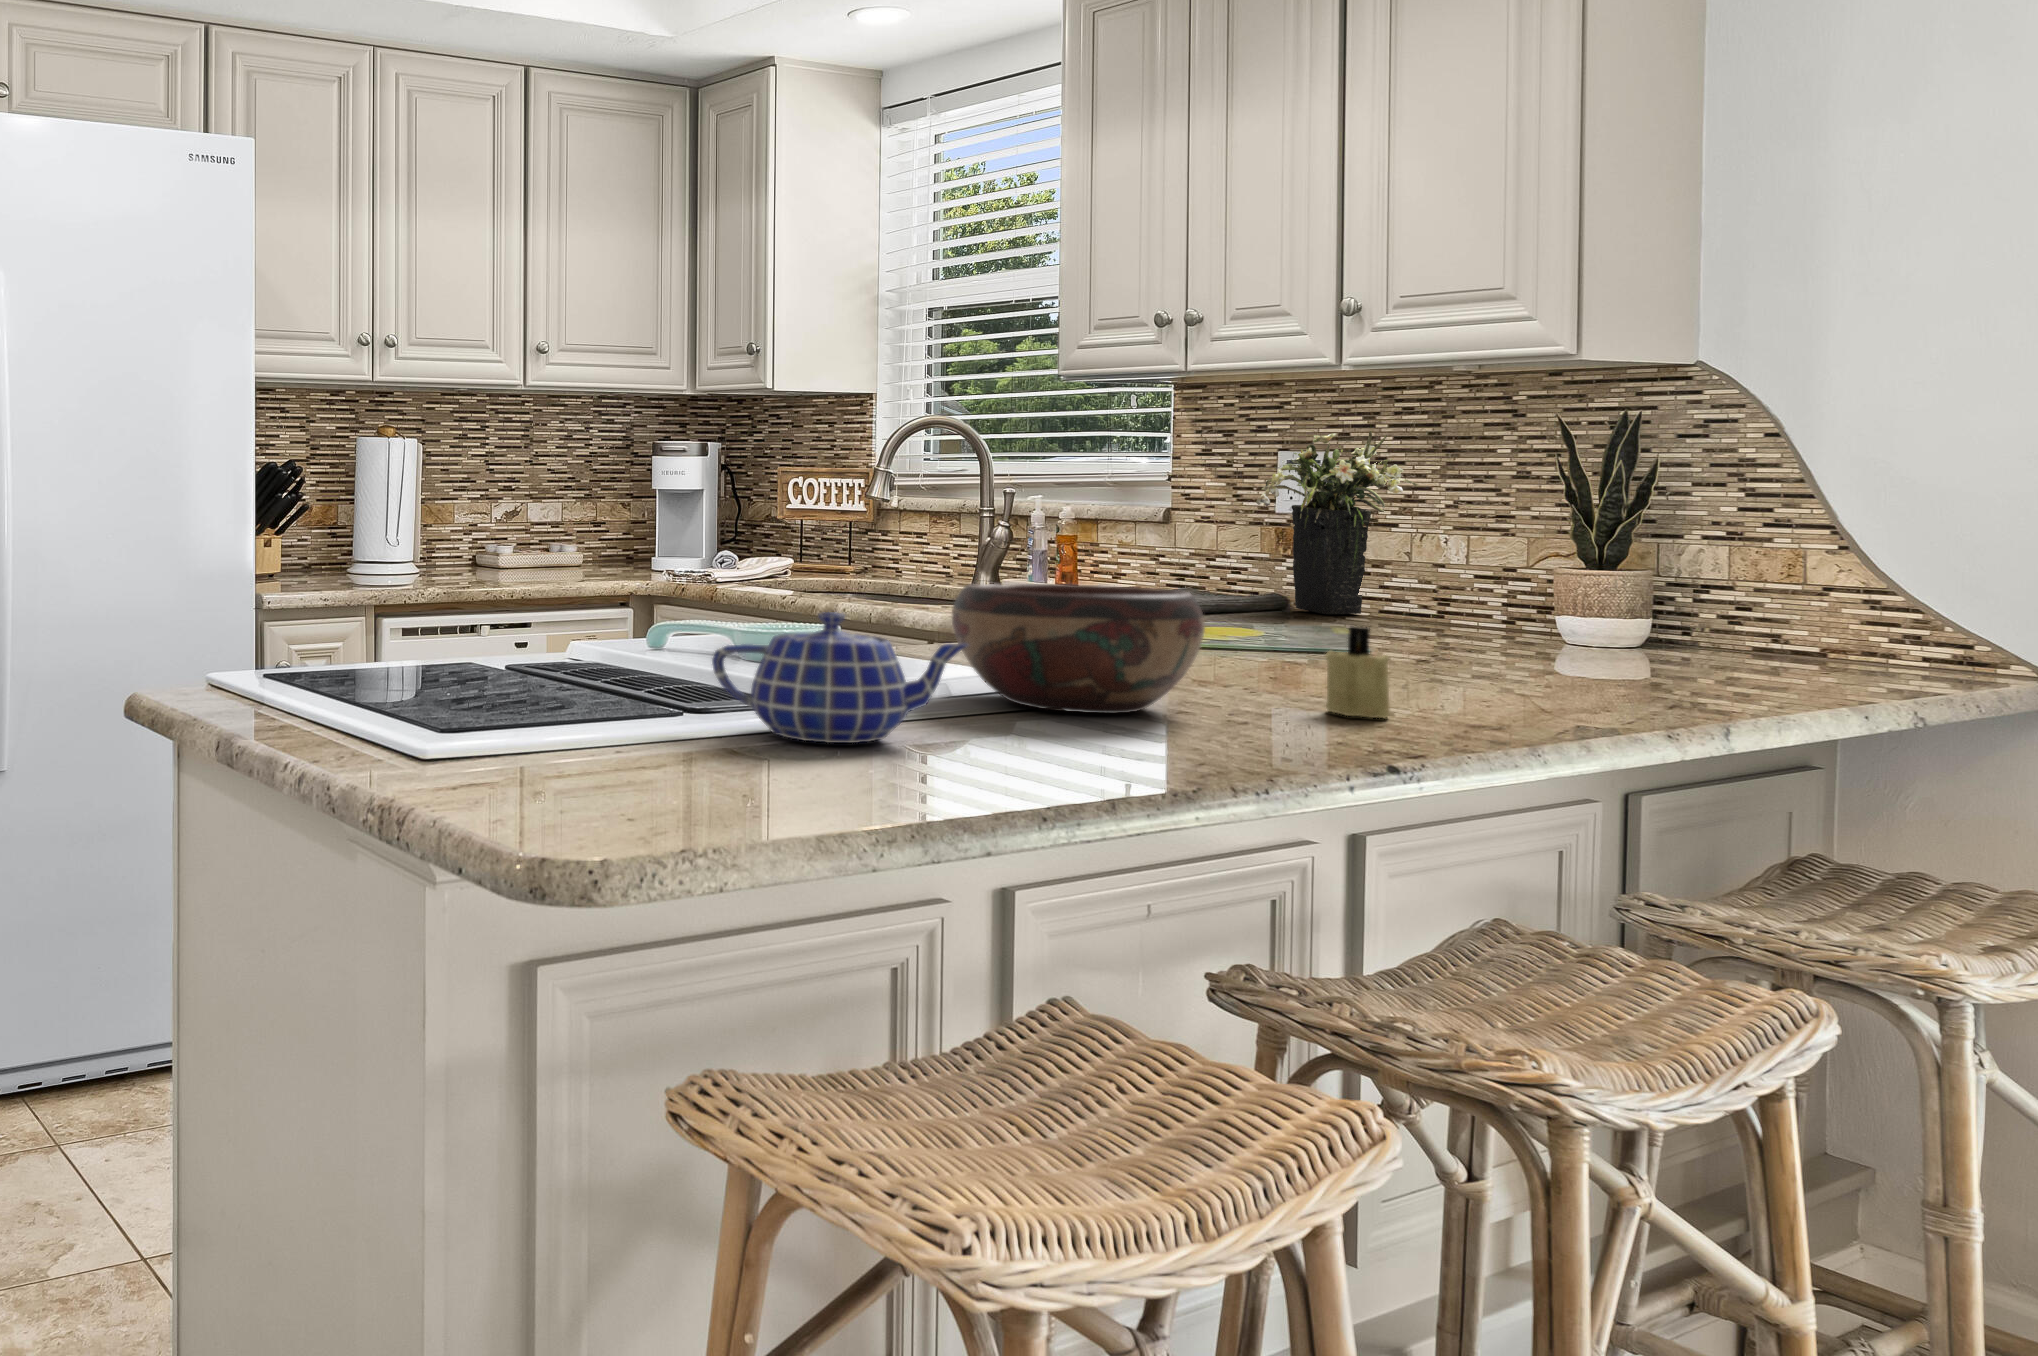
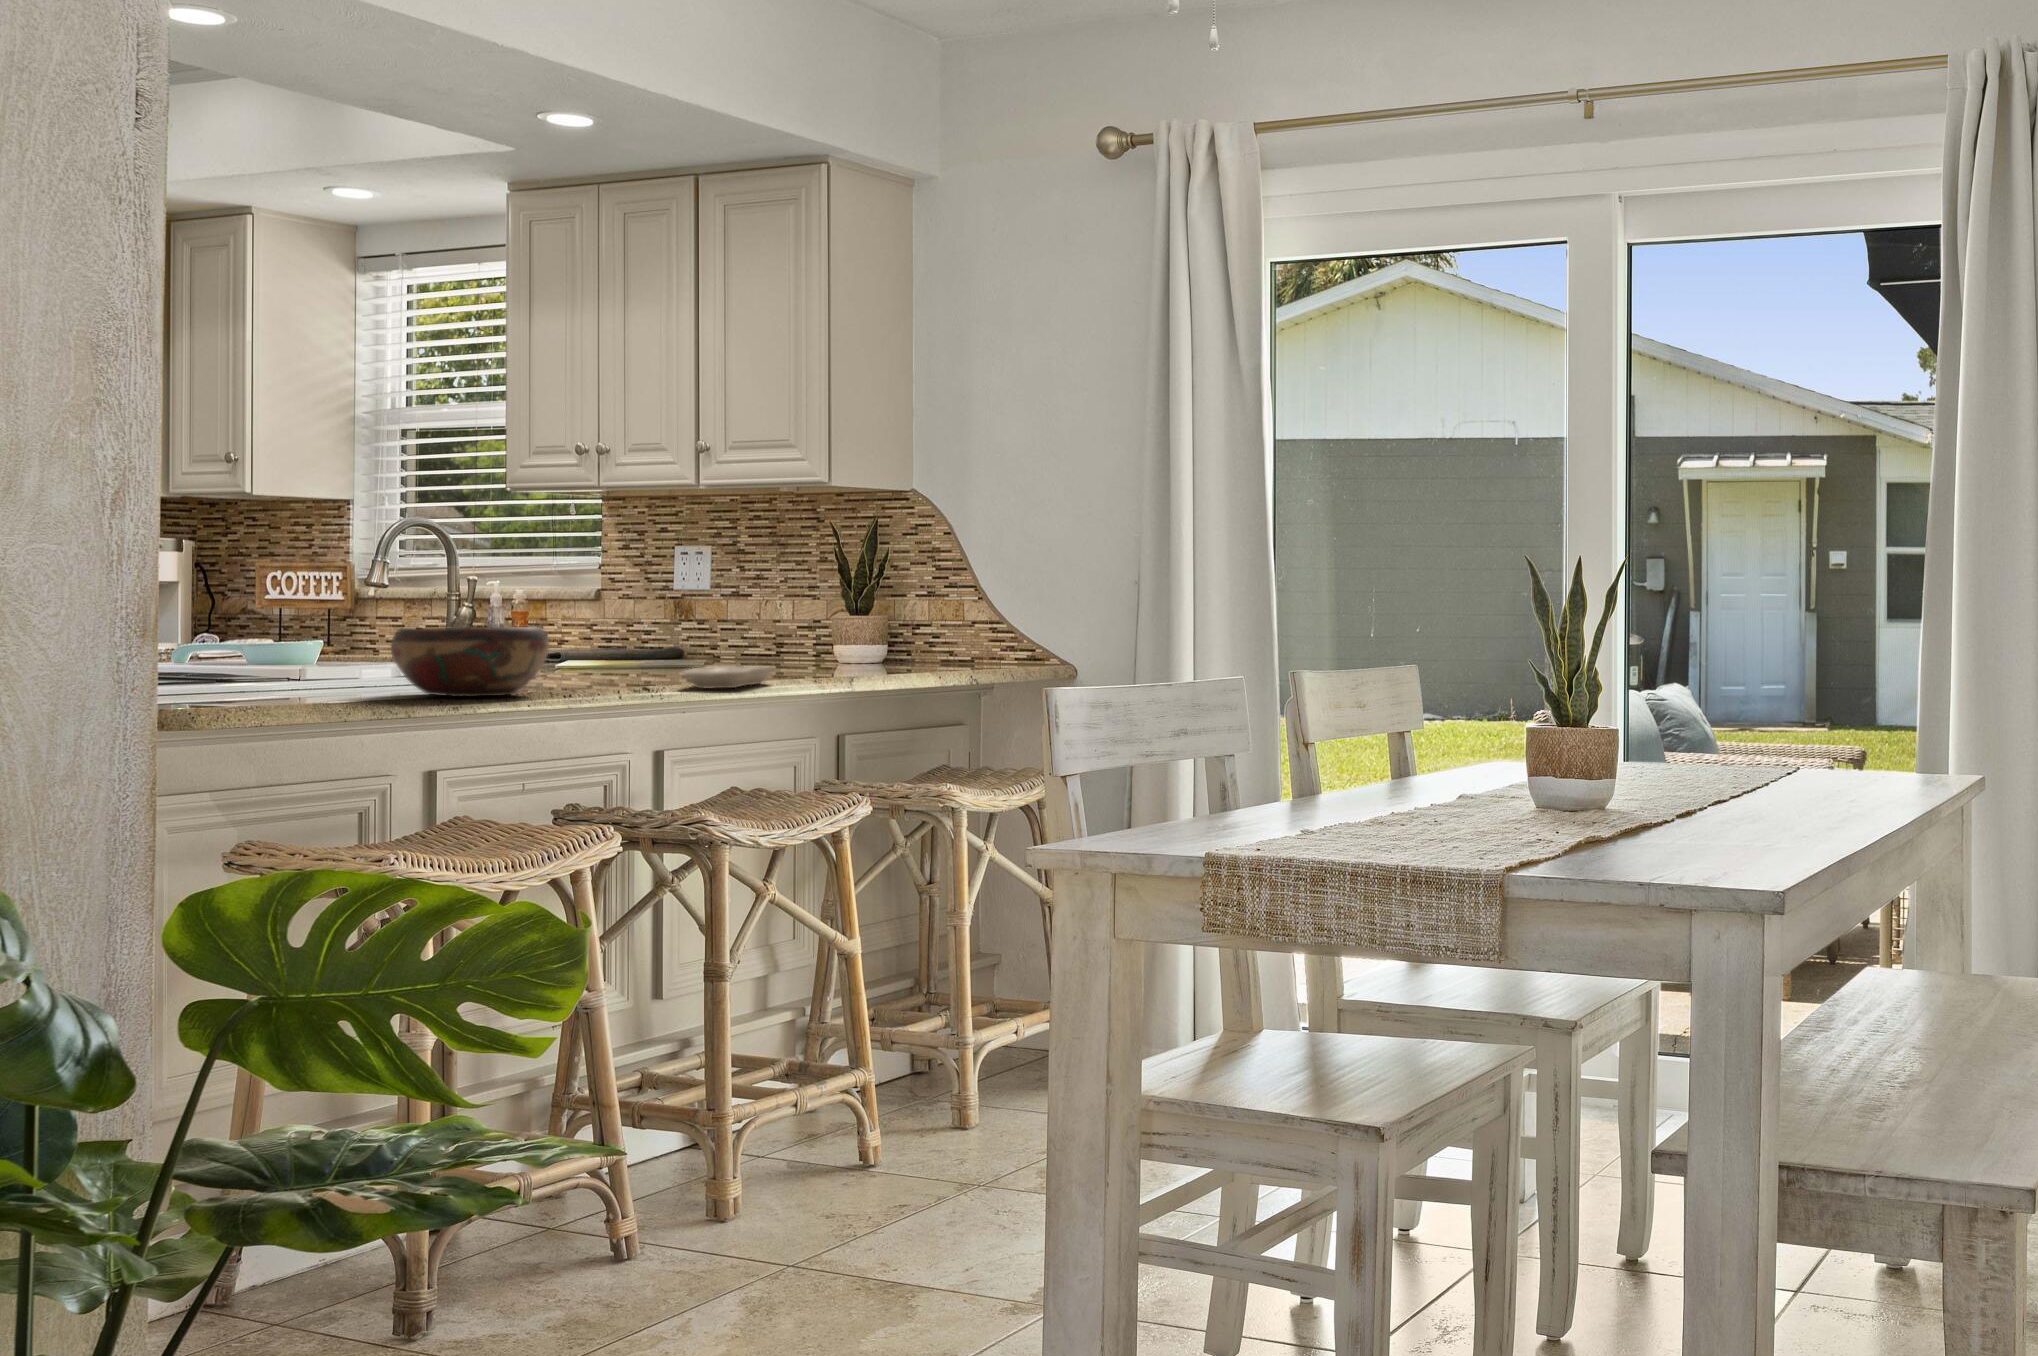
flower arrangement: present [1256,431,1418,614] -> none [650,531,762,658]
teapot: present [712,612,969,743] -> none [229,639,394,709]
candle: present [1326,626,1390,718] -> none [626,643,663,692]
tray: none [1410,660,1552,712] -> present [682,666,773,688]

